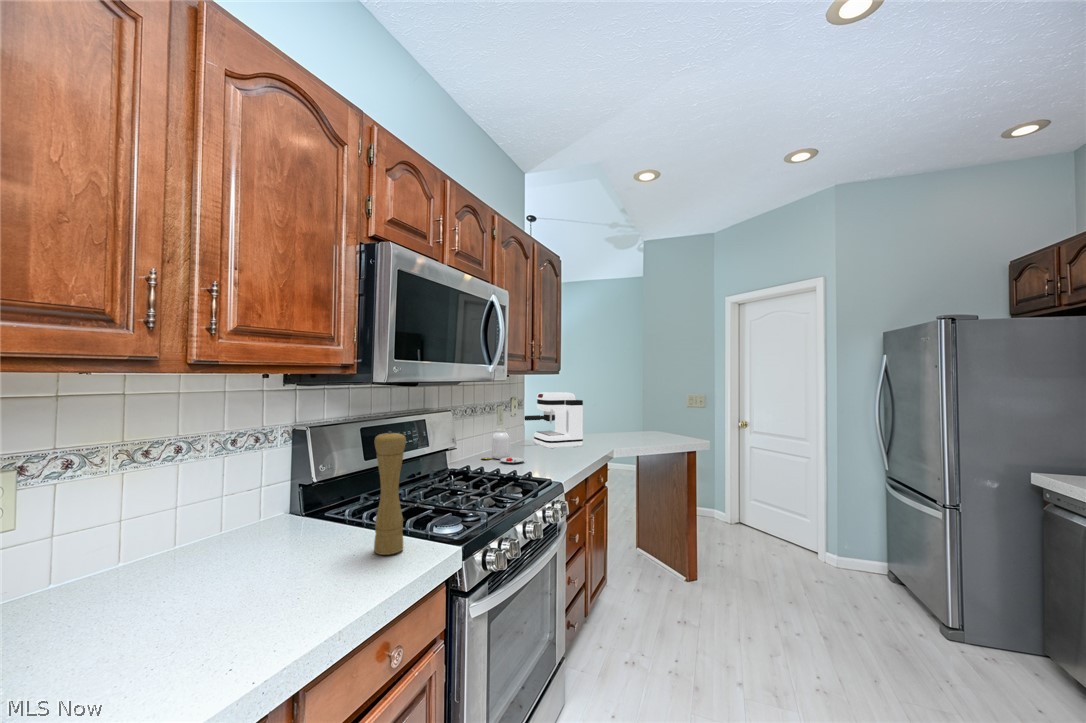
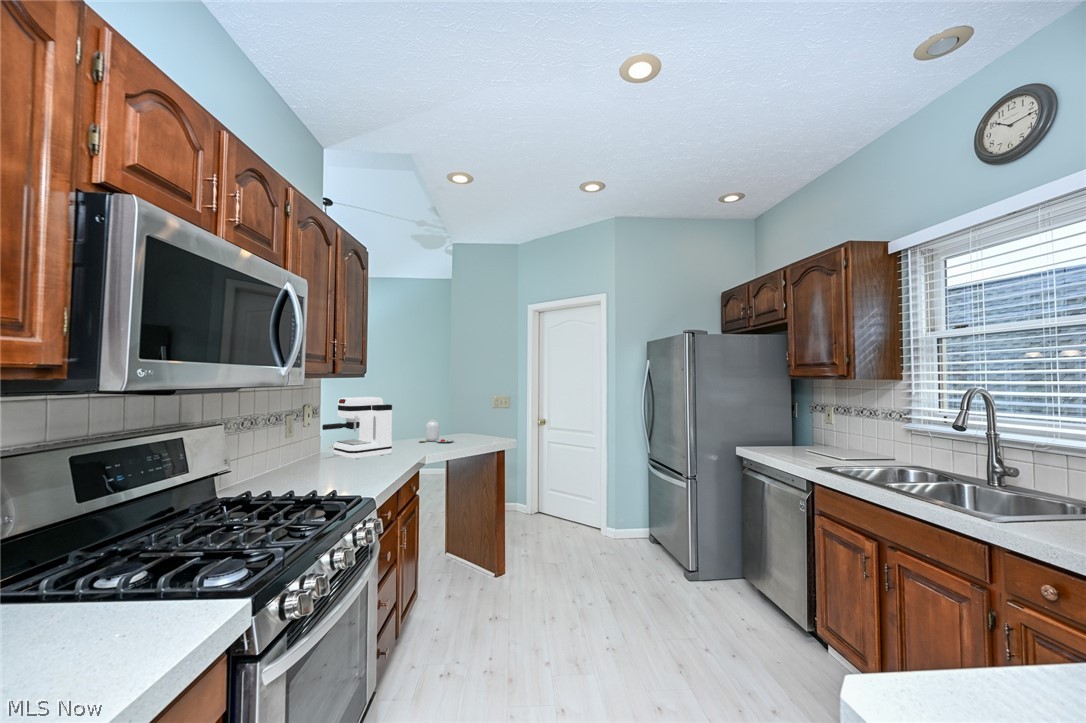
jar: present [481,429,524,463] -> present [420,419,454,443]
pepper mill: present [374,431,406,555] -> none [99,459,160,639]

